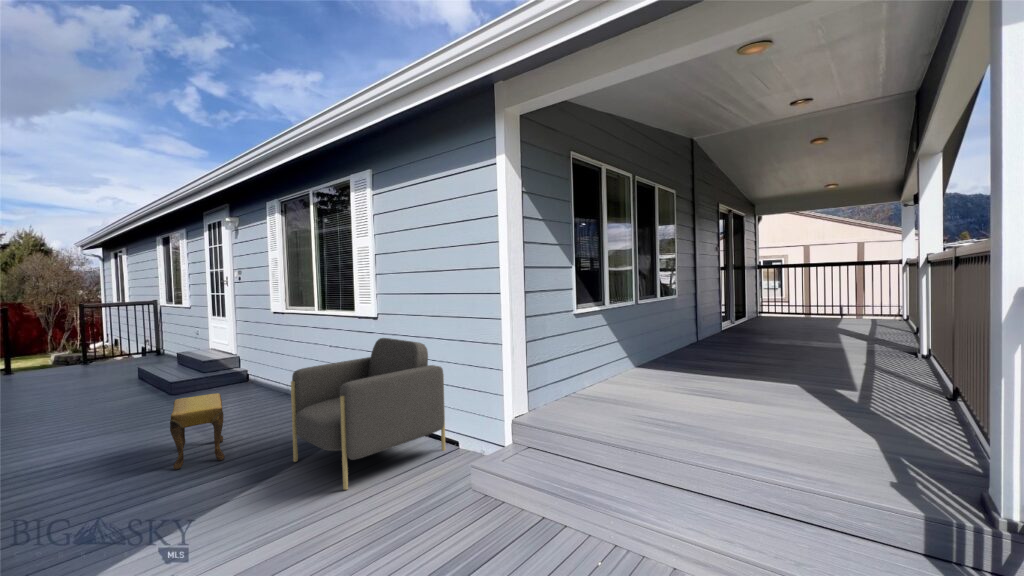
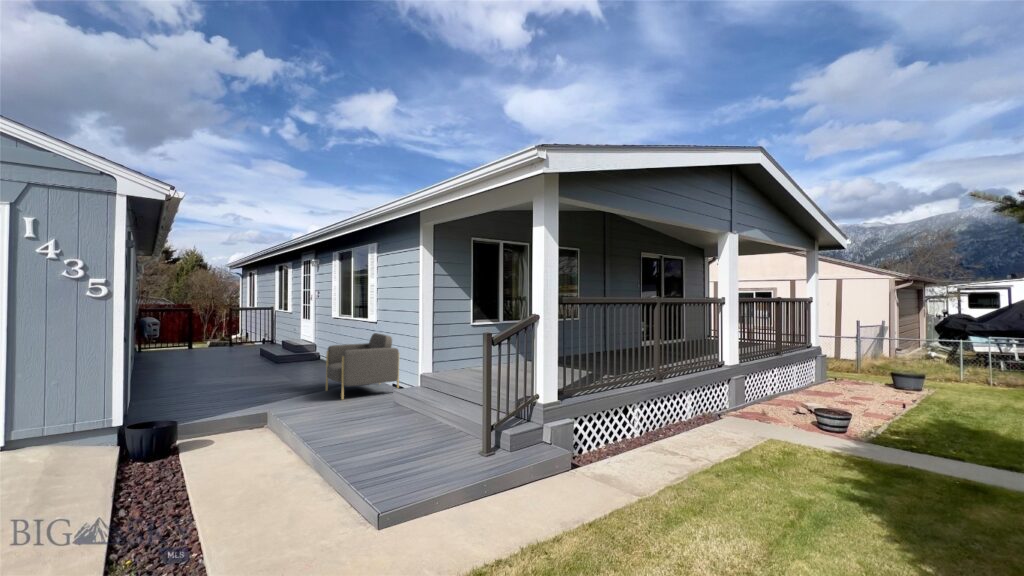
footstool: present [170,393,224,470] -> none [273,357,298,389]

